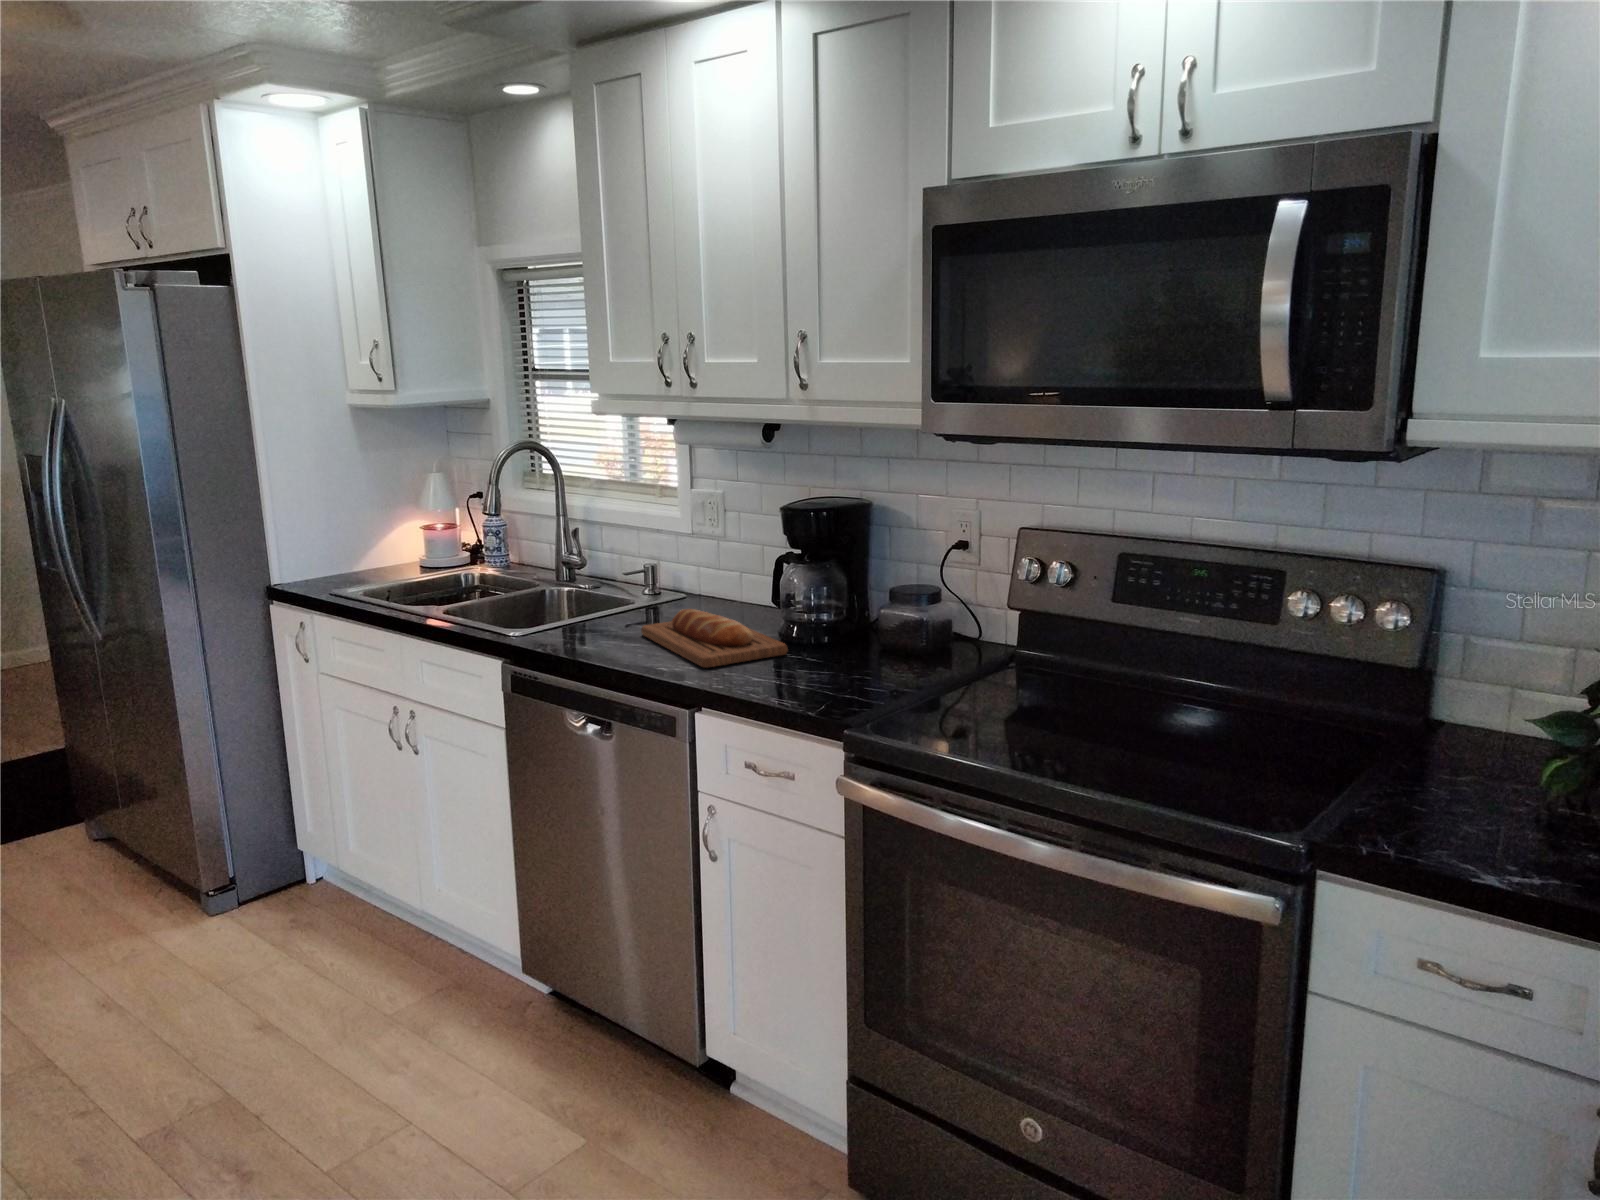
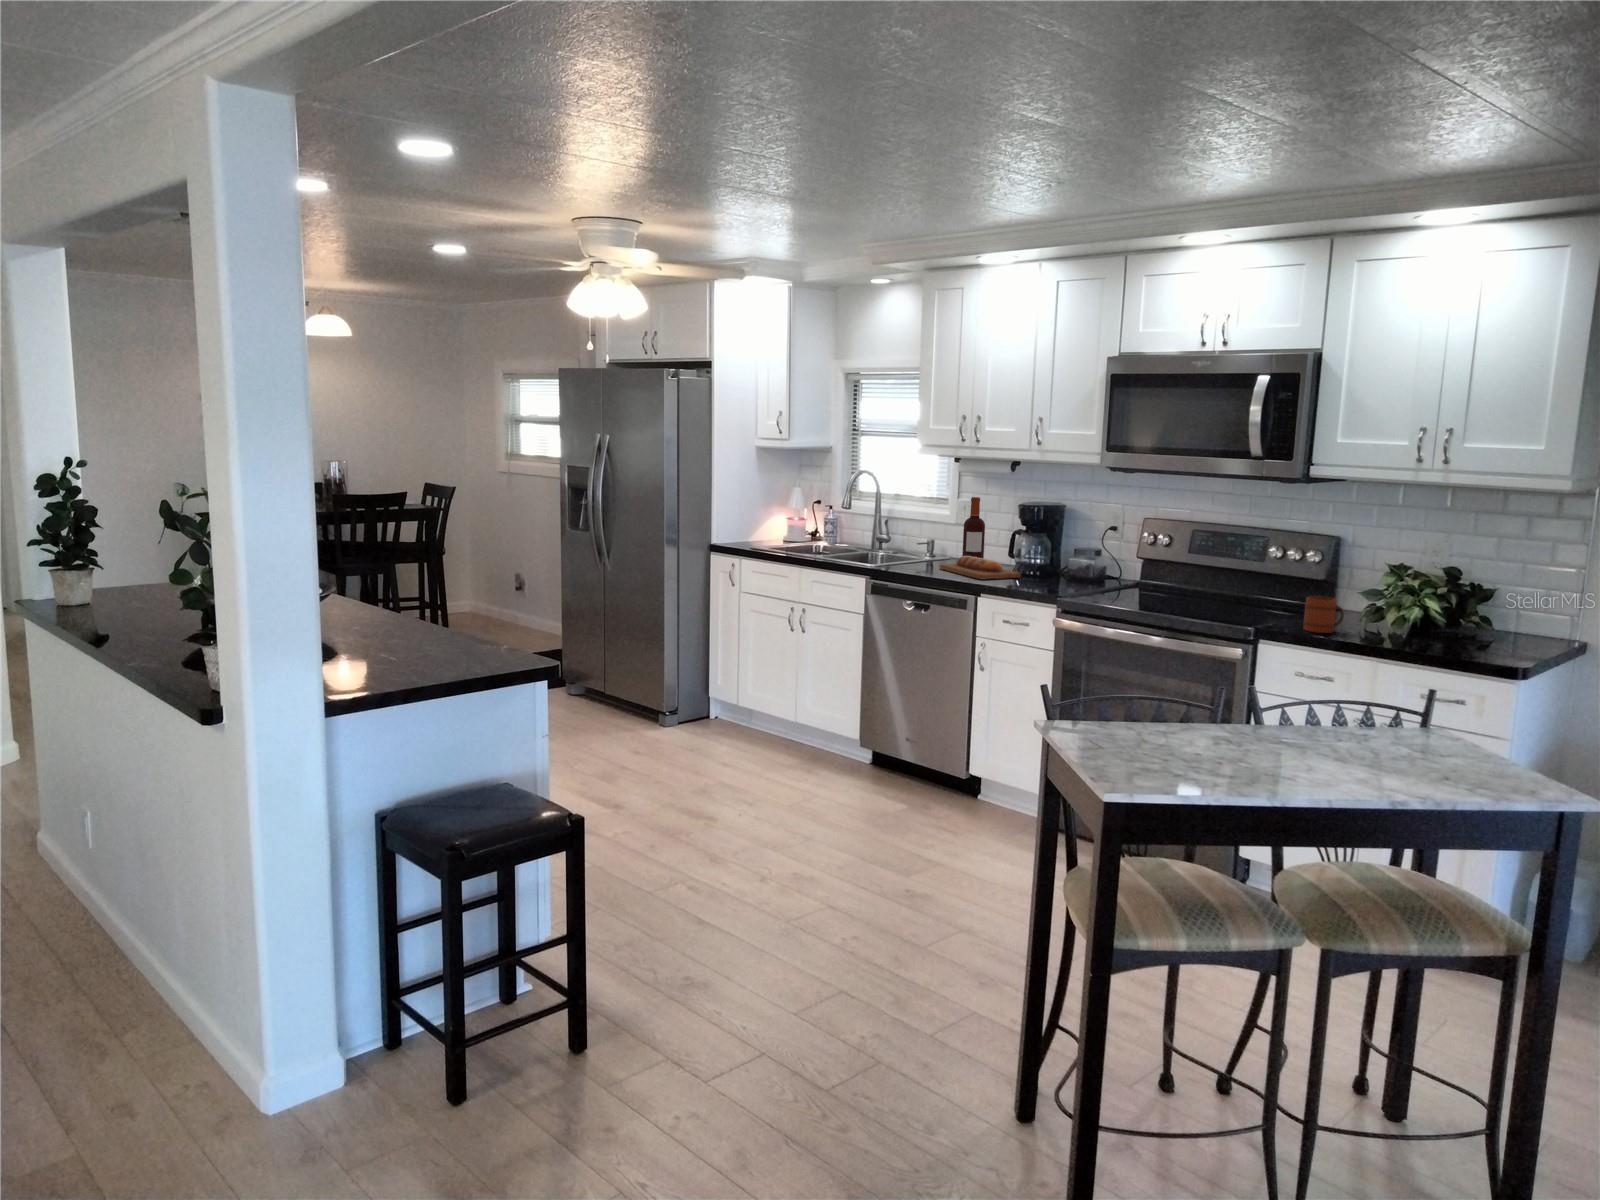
bottle: none [695,489,736,611] -> present [962,497,985,558]
mug: none [1424,752,1527,856] -> present [1303,596,1344,633]

